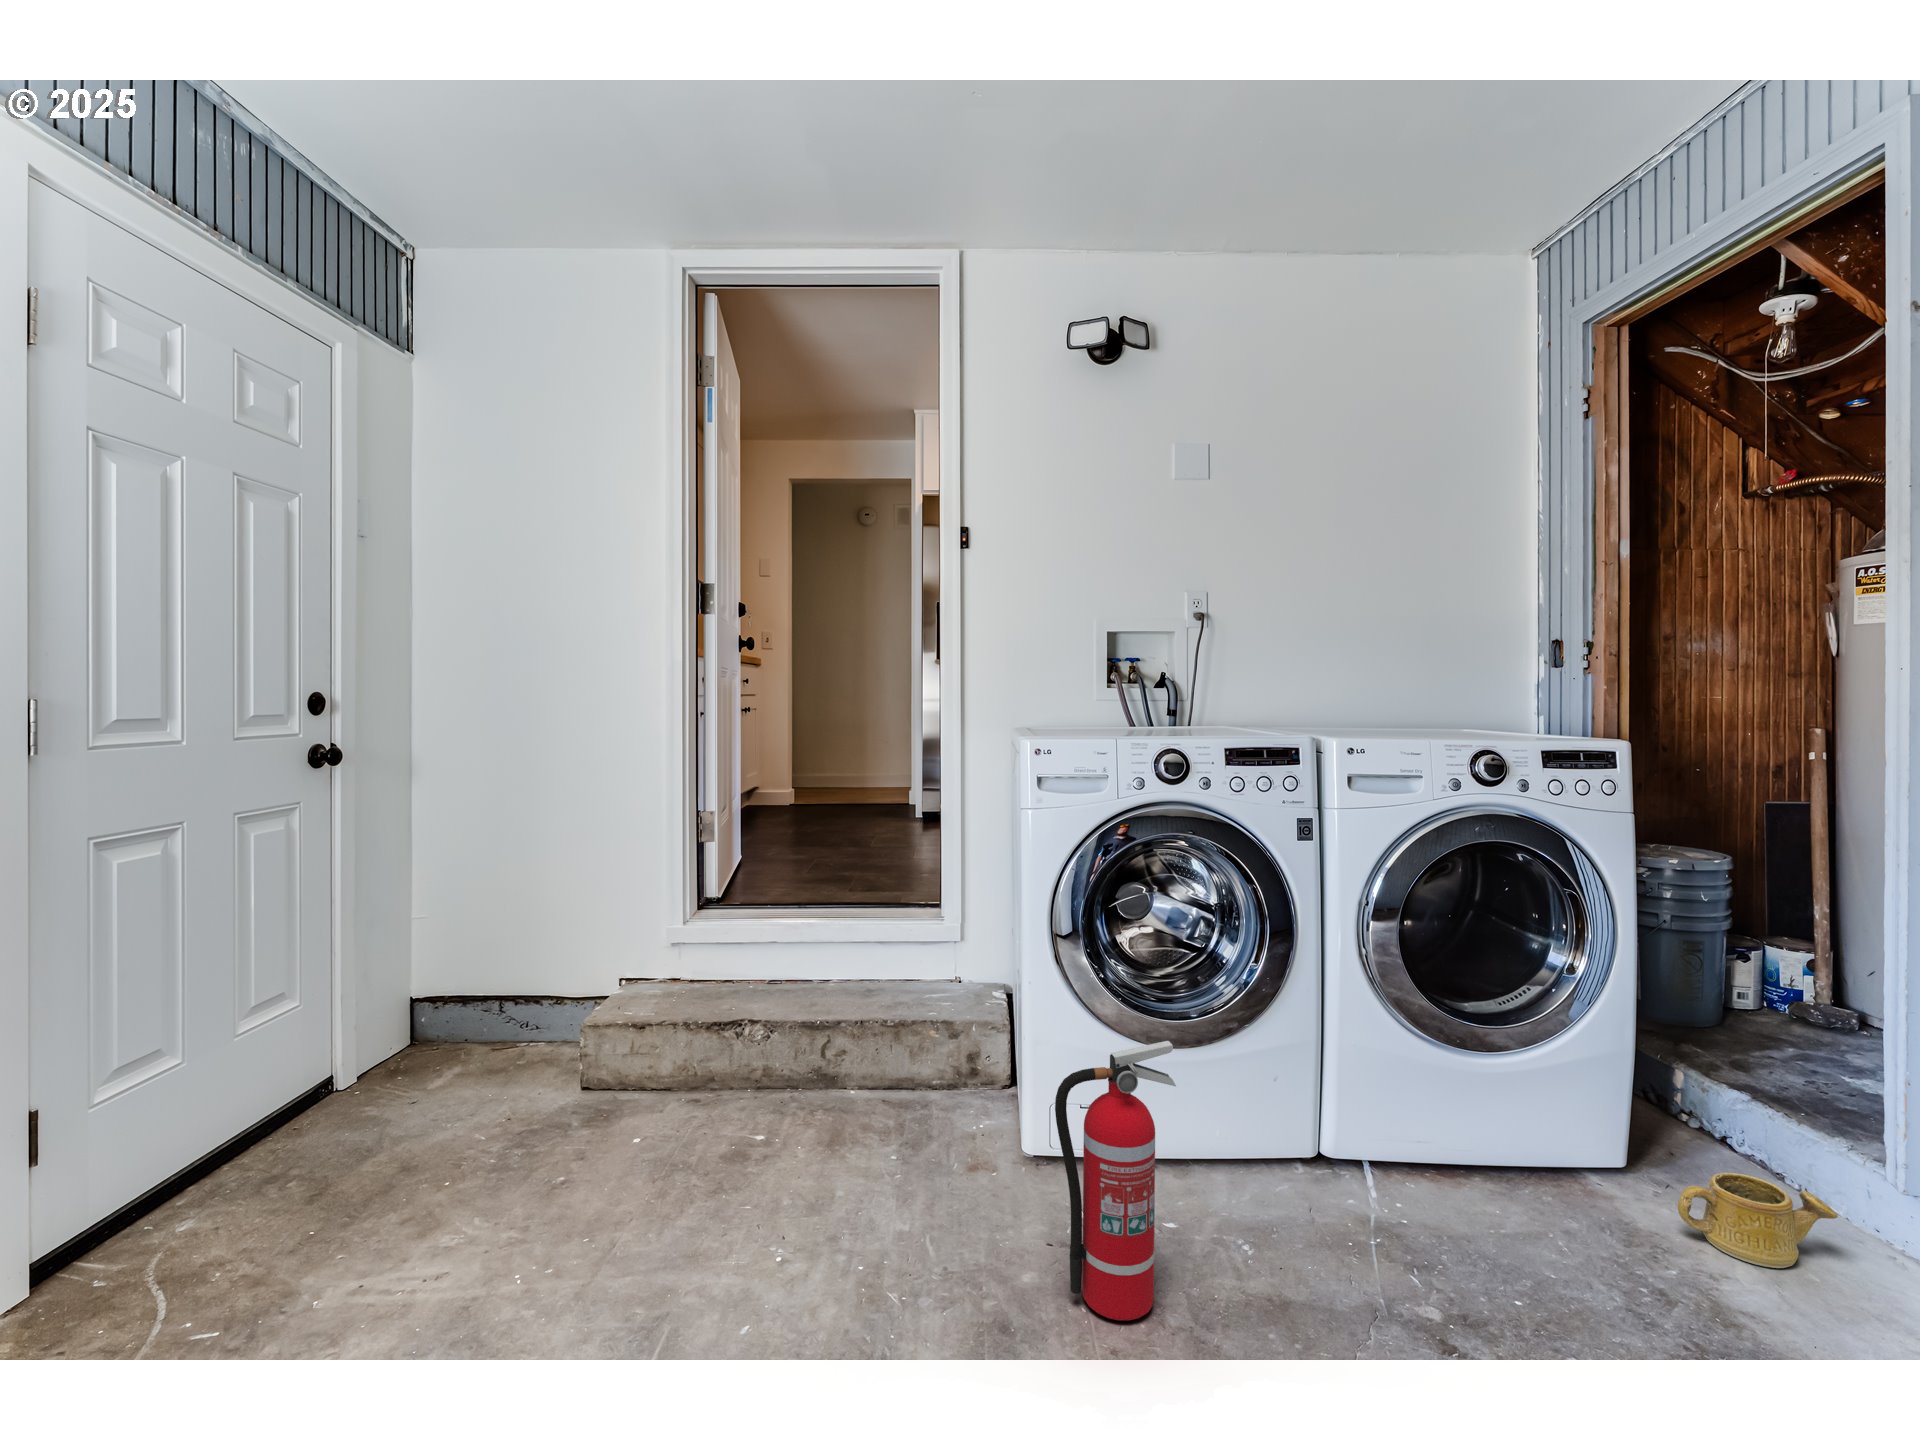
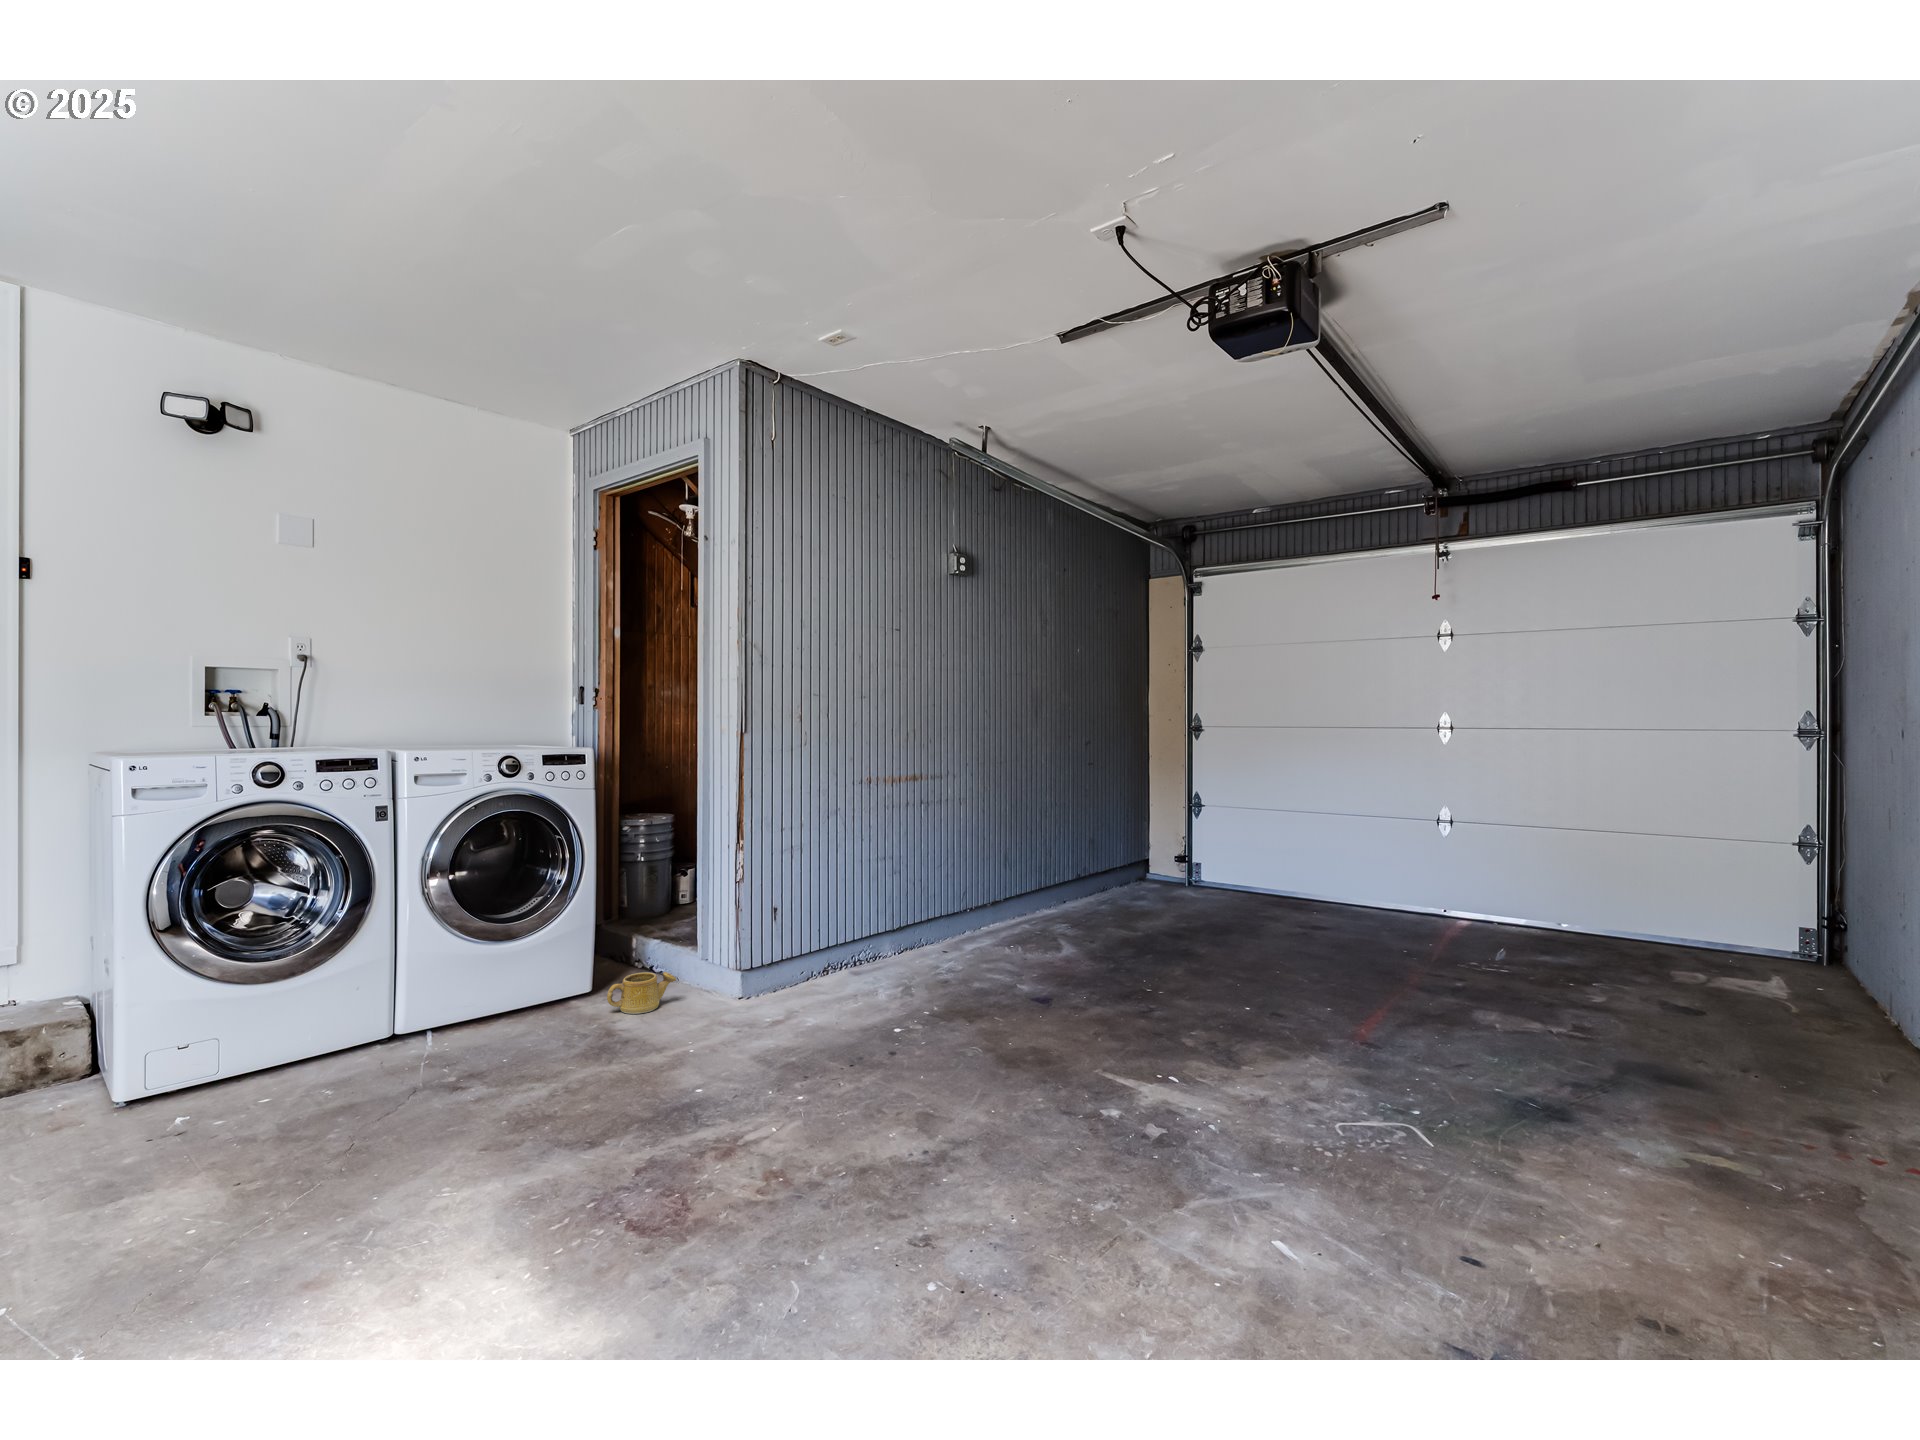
fire extinguisher: present [1055,1041,1176,1320] -> none [153,958,264,1156]

